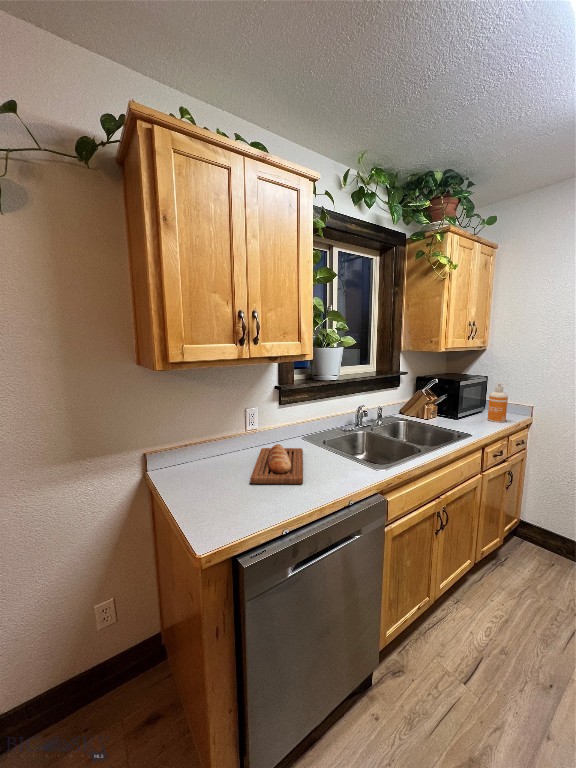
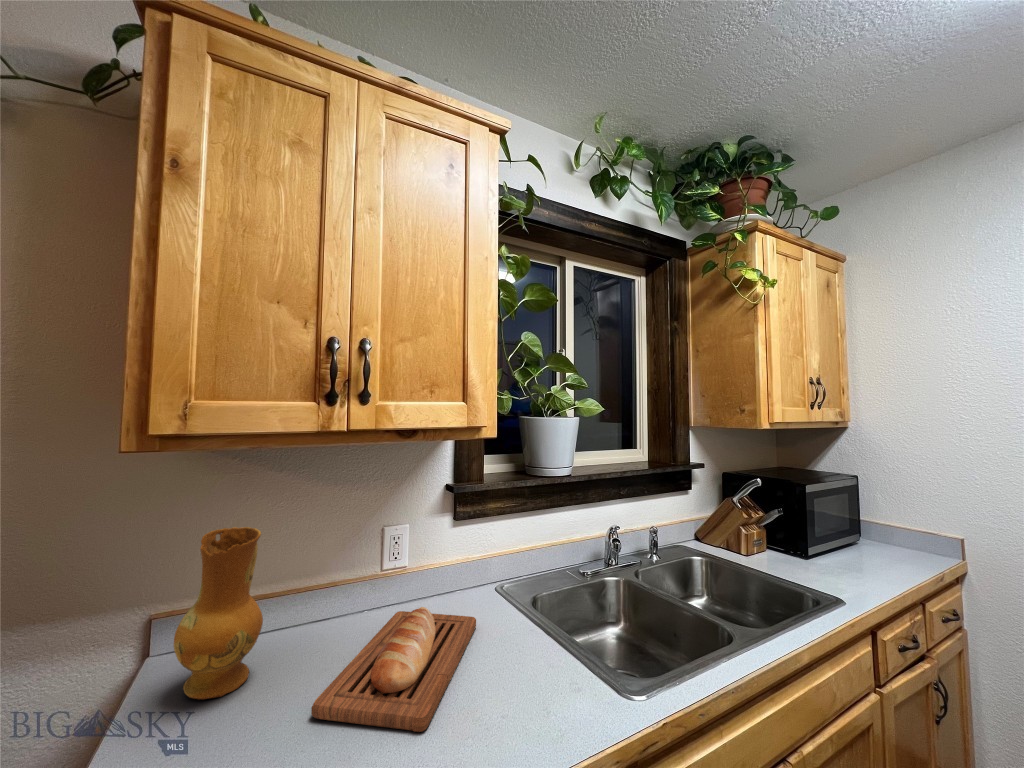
soap dispenser: present [488,383,508,422] -> none [868,490,911,570]
ceramic jug: none [177,407,212,482] -> present [174,527,263,700]

